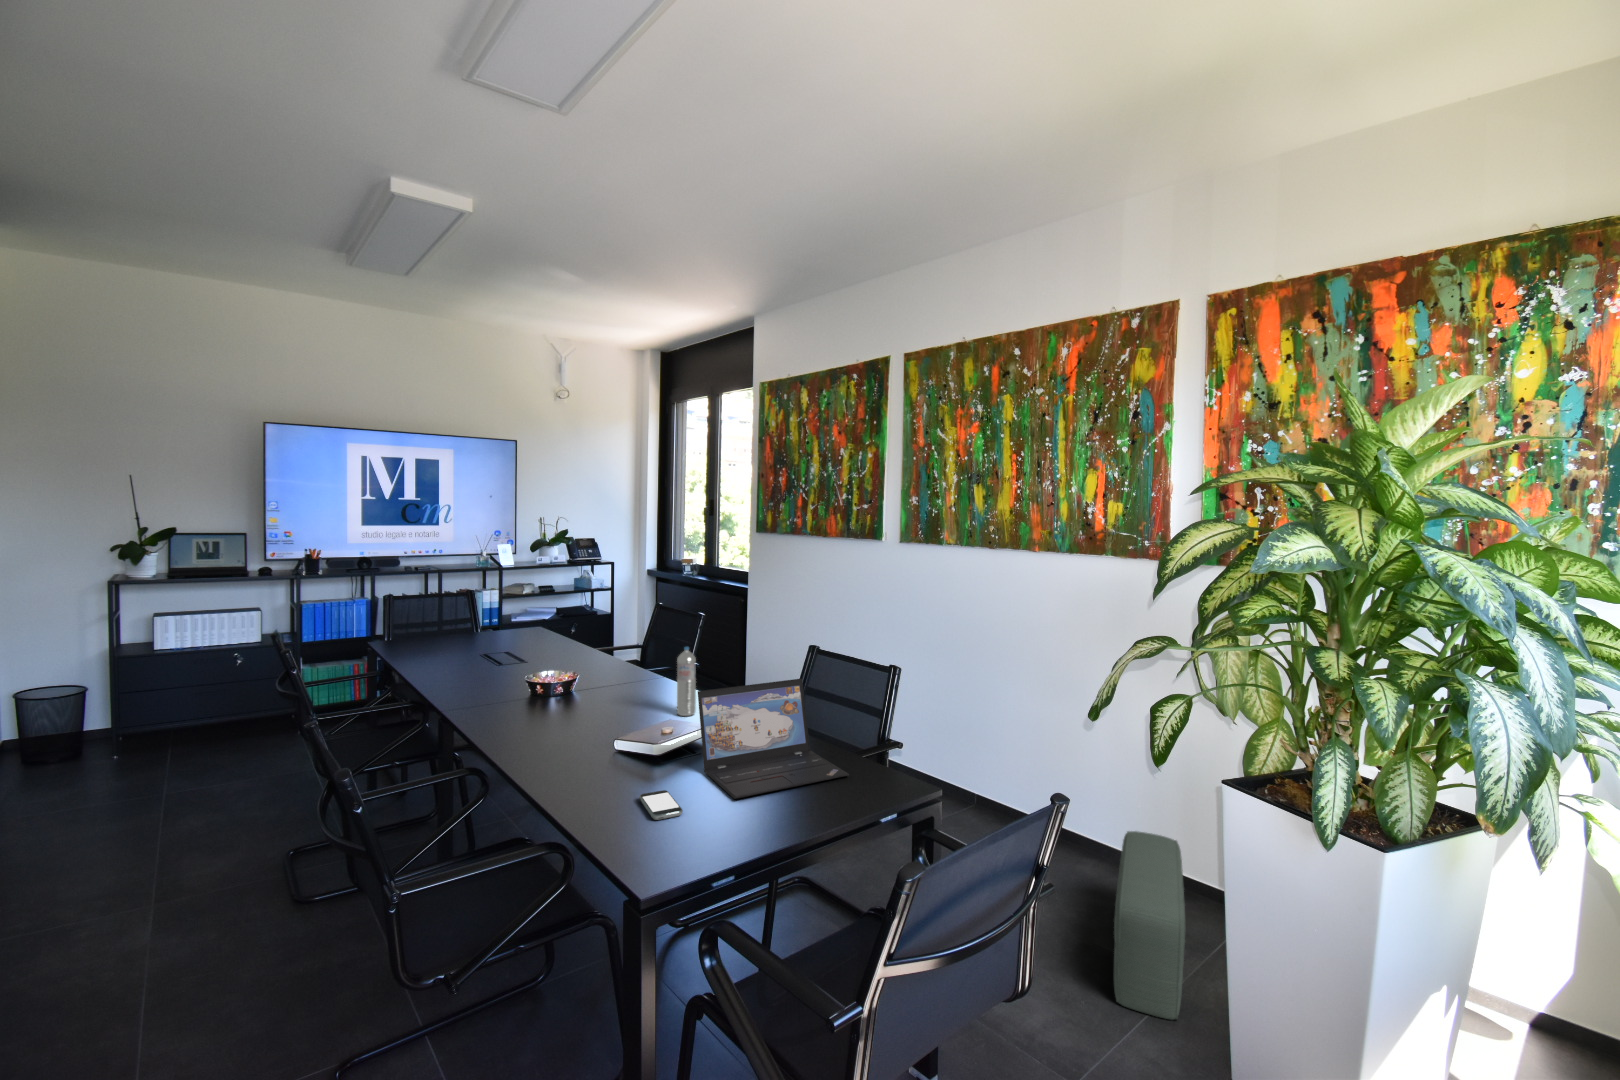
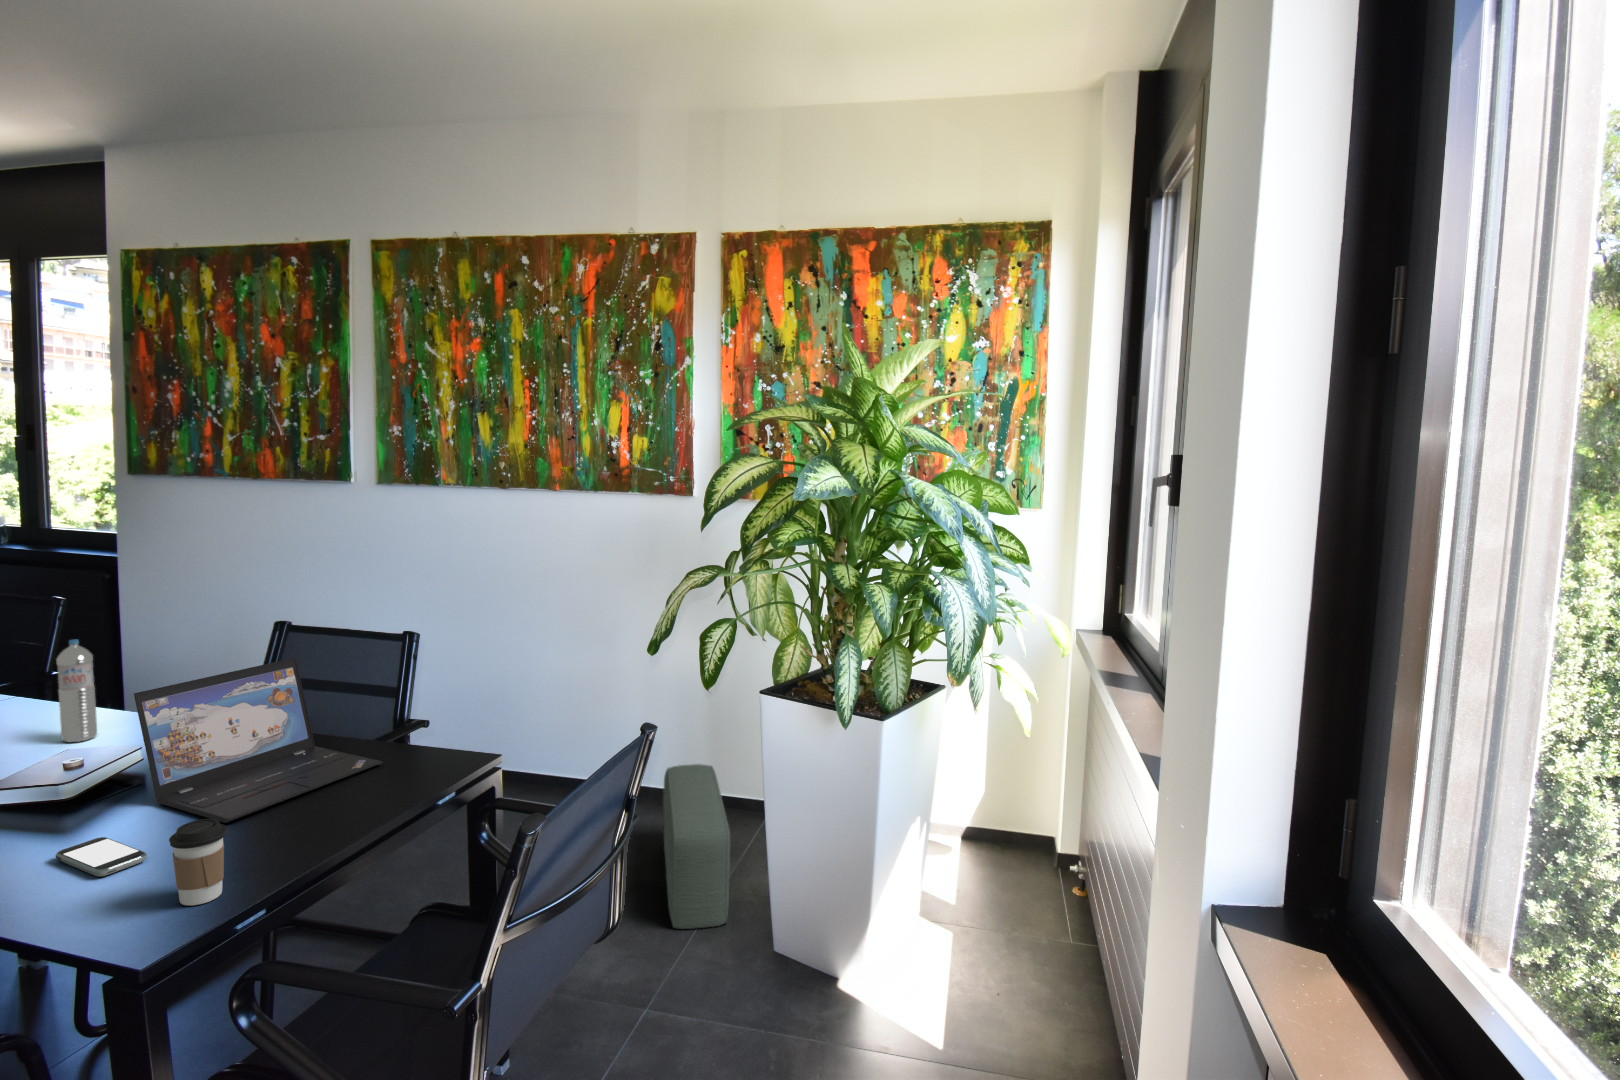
coffee cup: none [682,796,717,861] -> present [169,819,227,905]

